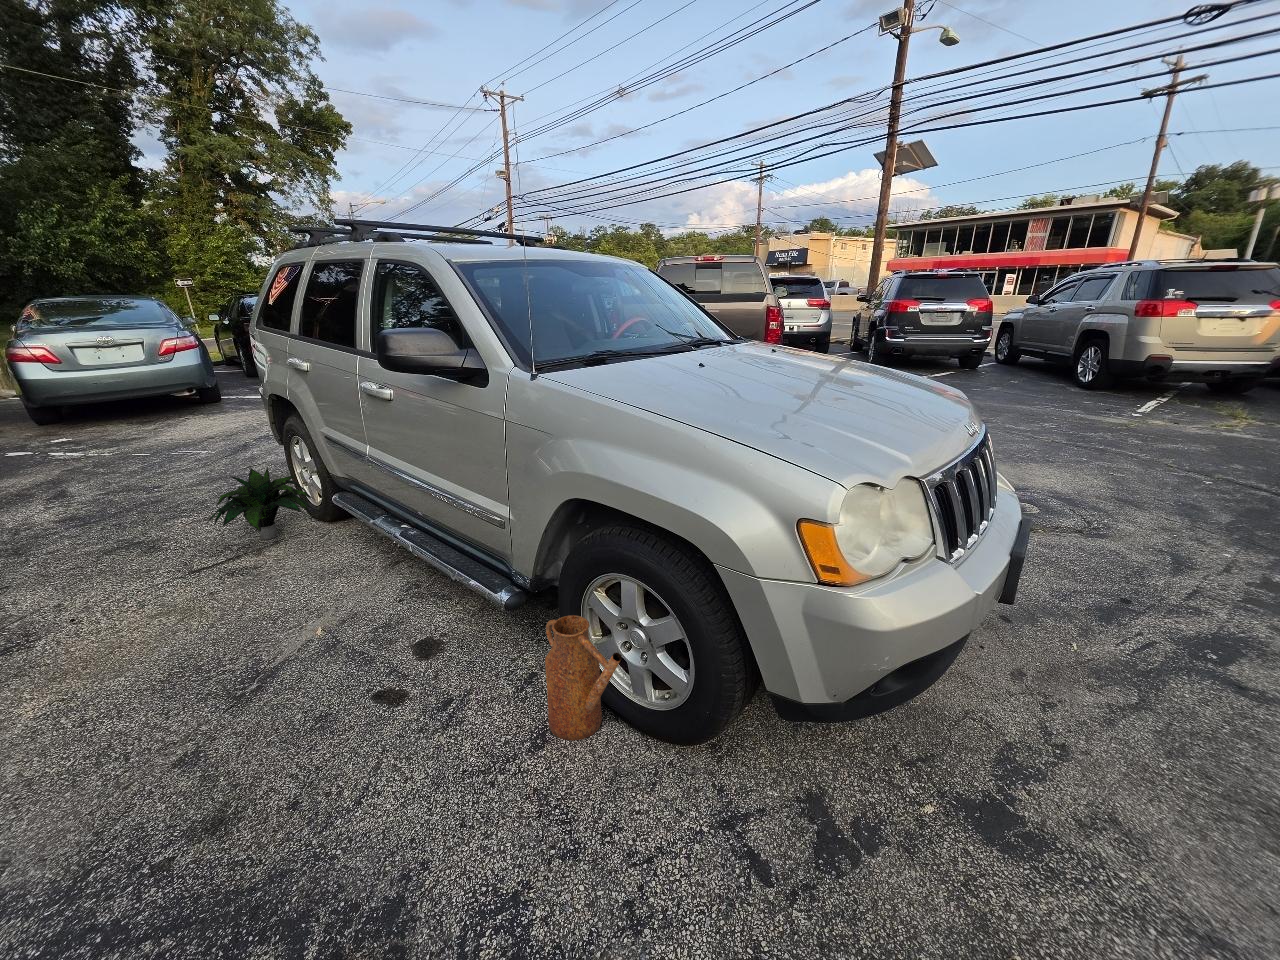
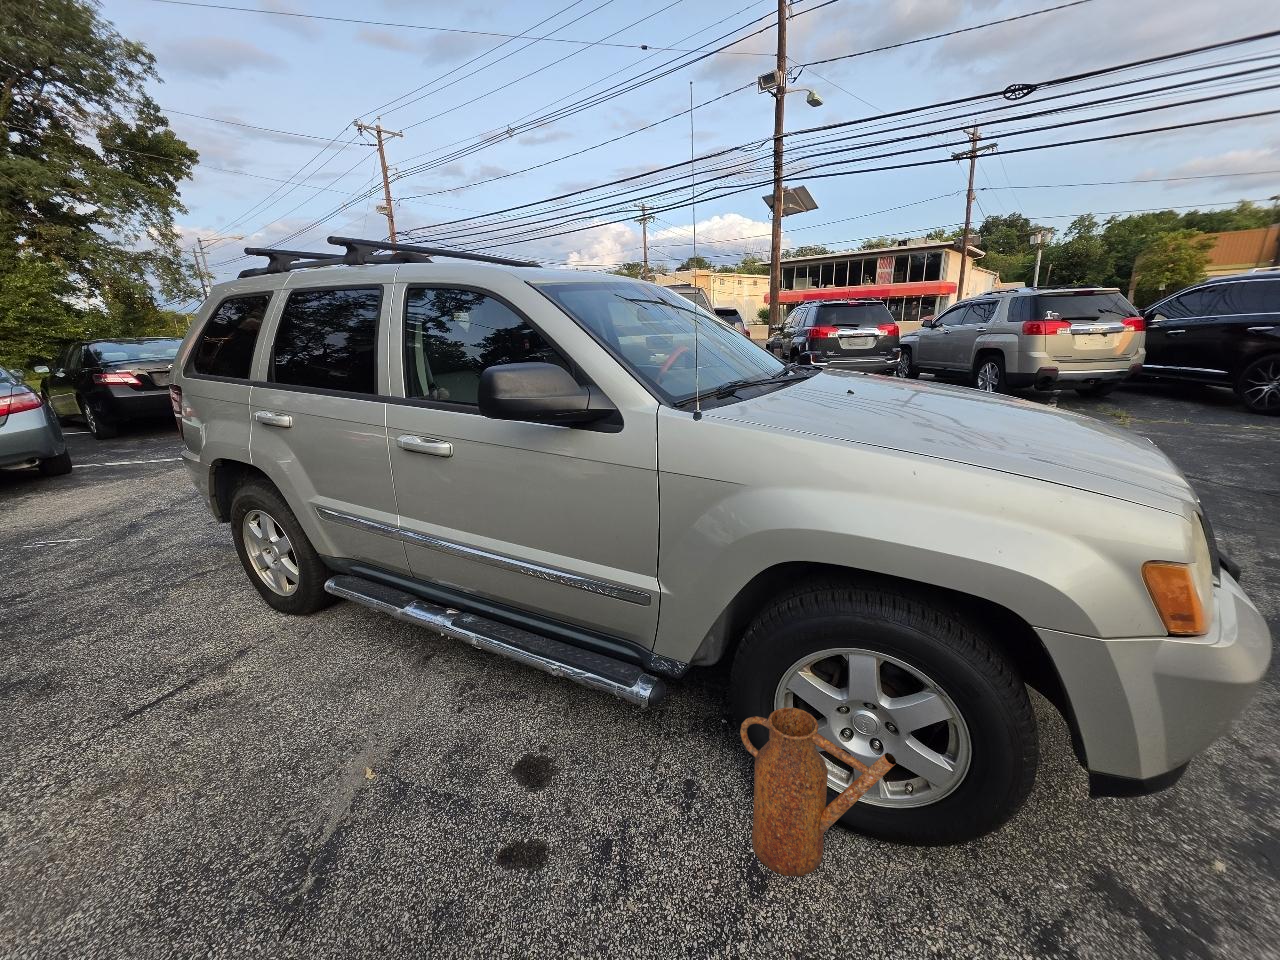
potted plant: present [207,467,313,540] -> none [138,551,287,650]

